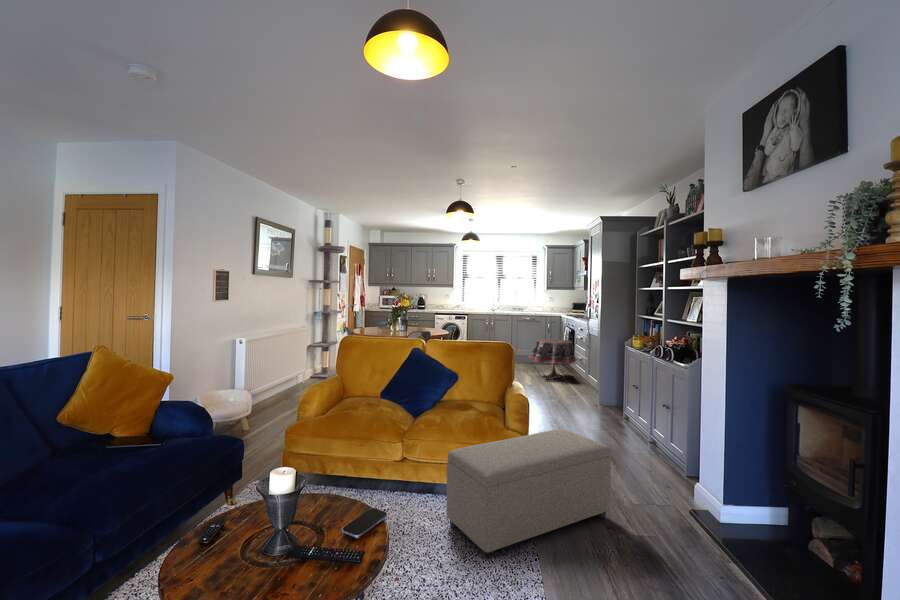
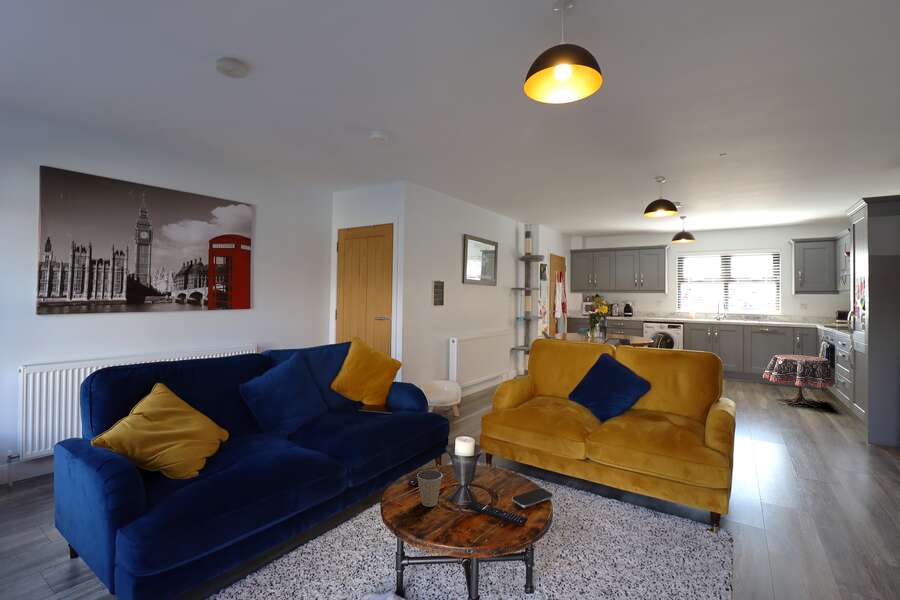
ottoman: present [446,429,611,559] -> none [628,455,846,571]
coffee cup: none [214,518,252,569] -> present [417,470,443,507]

